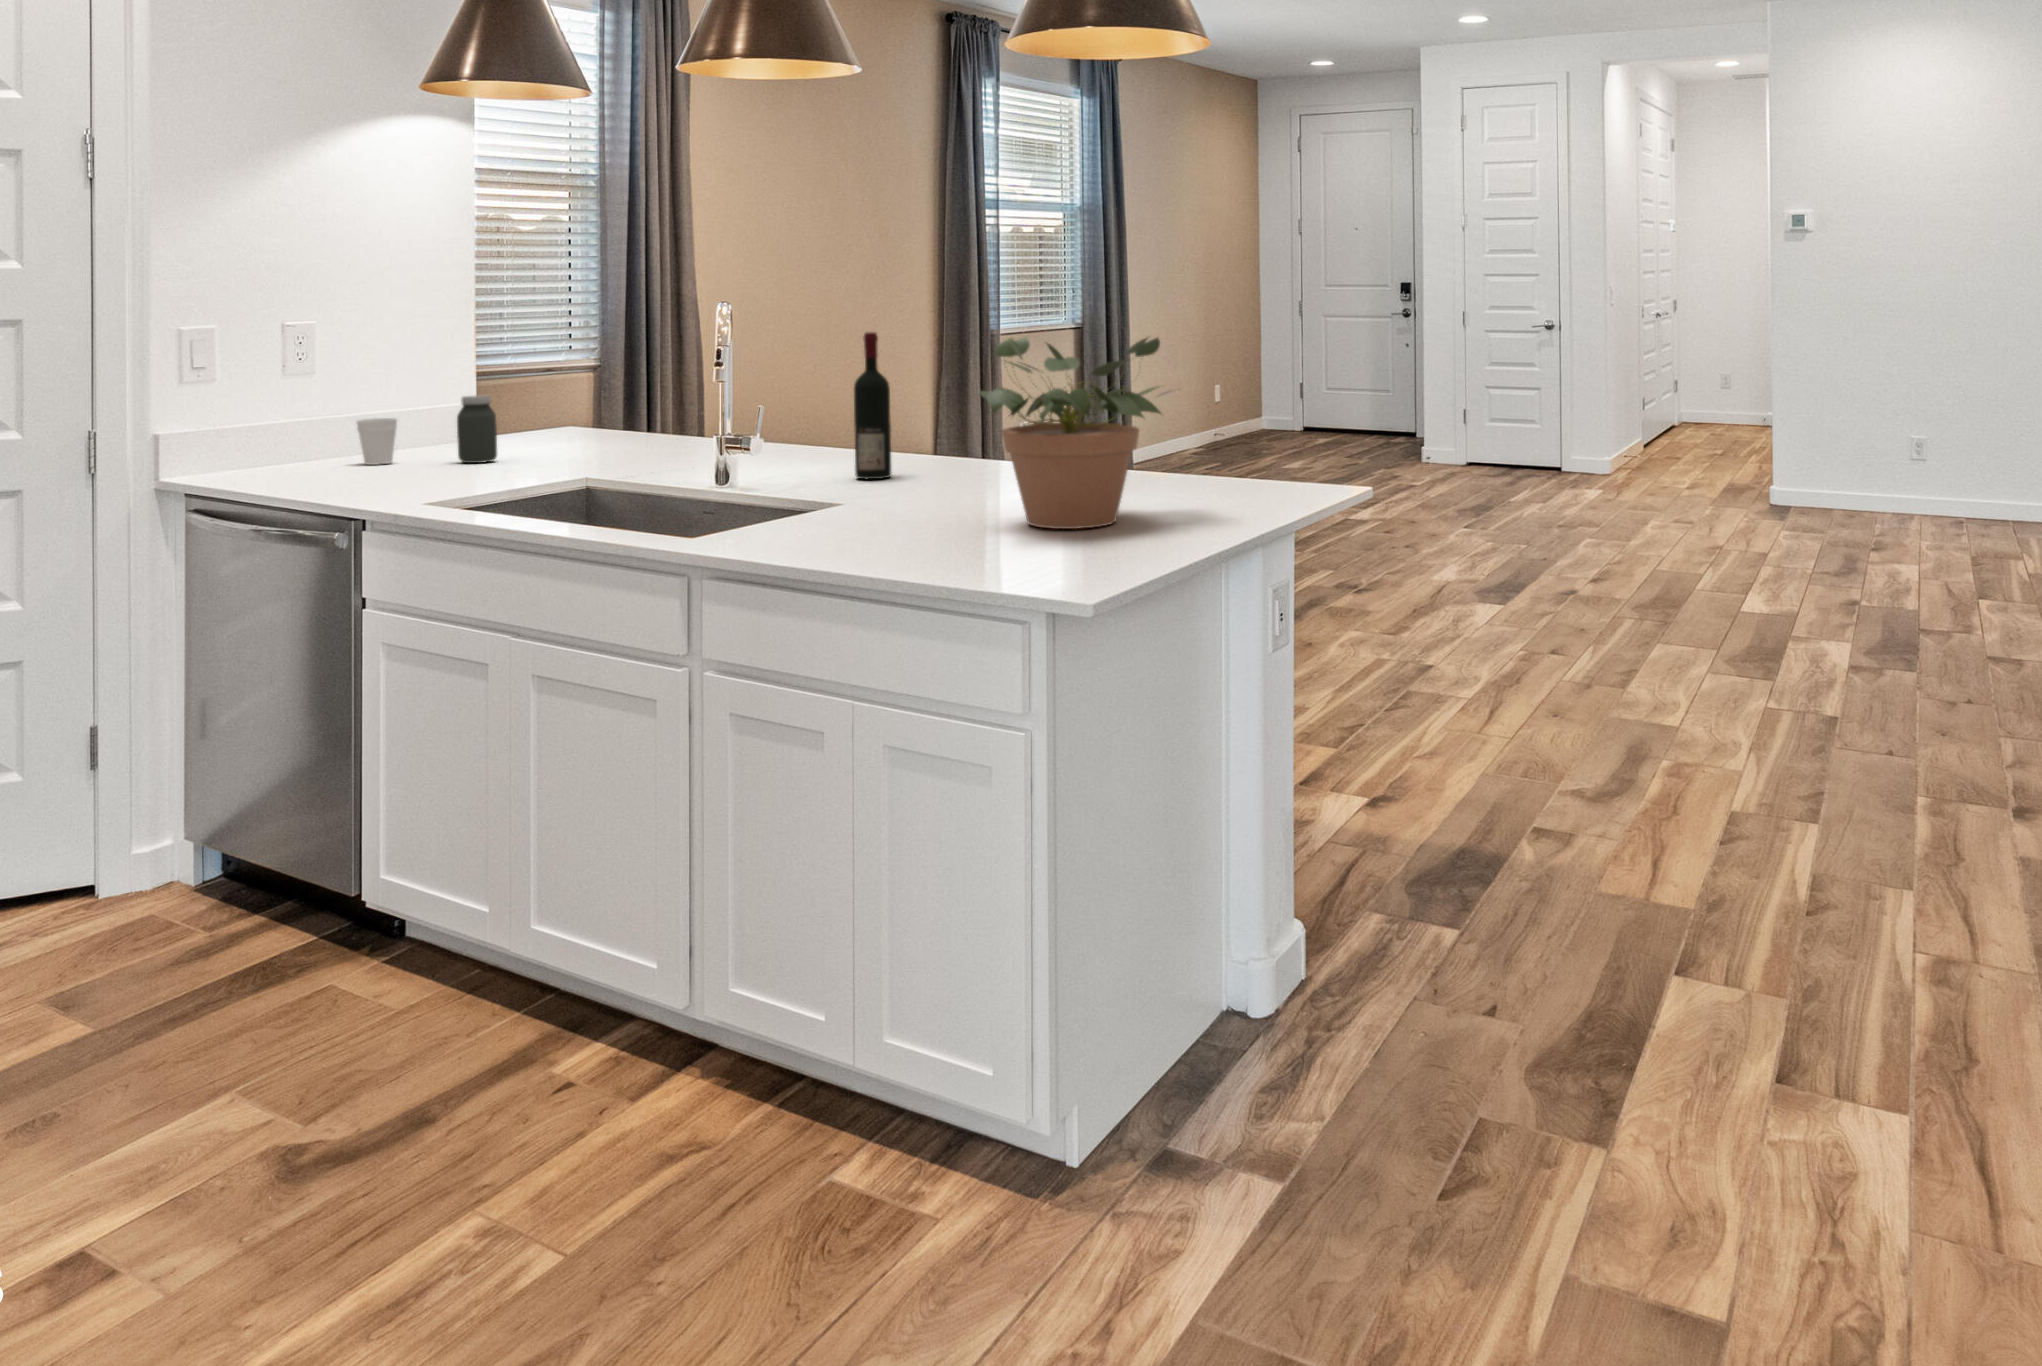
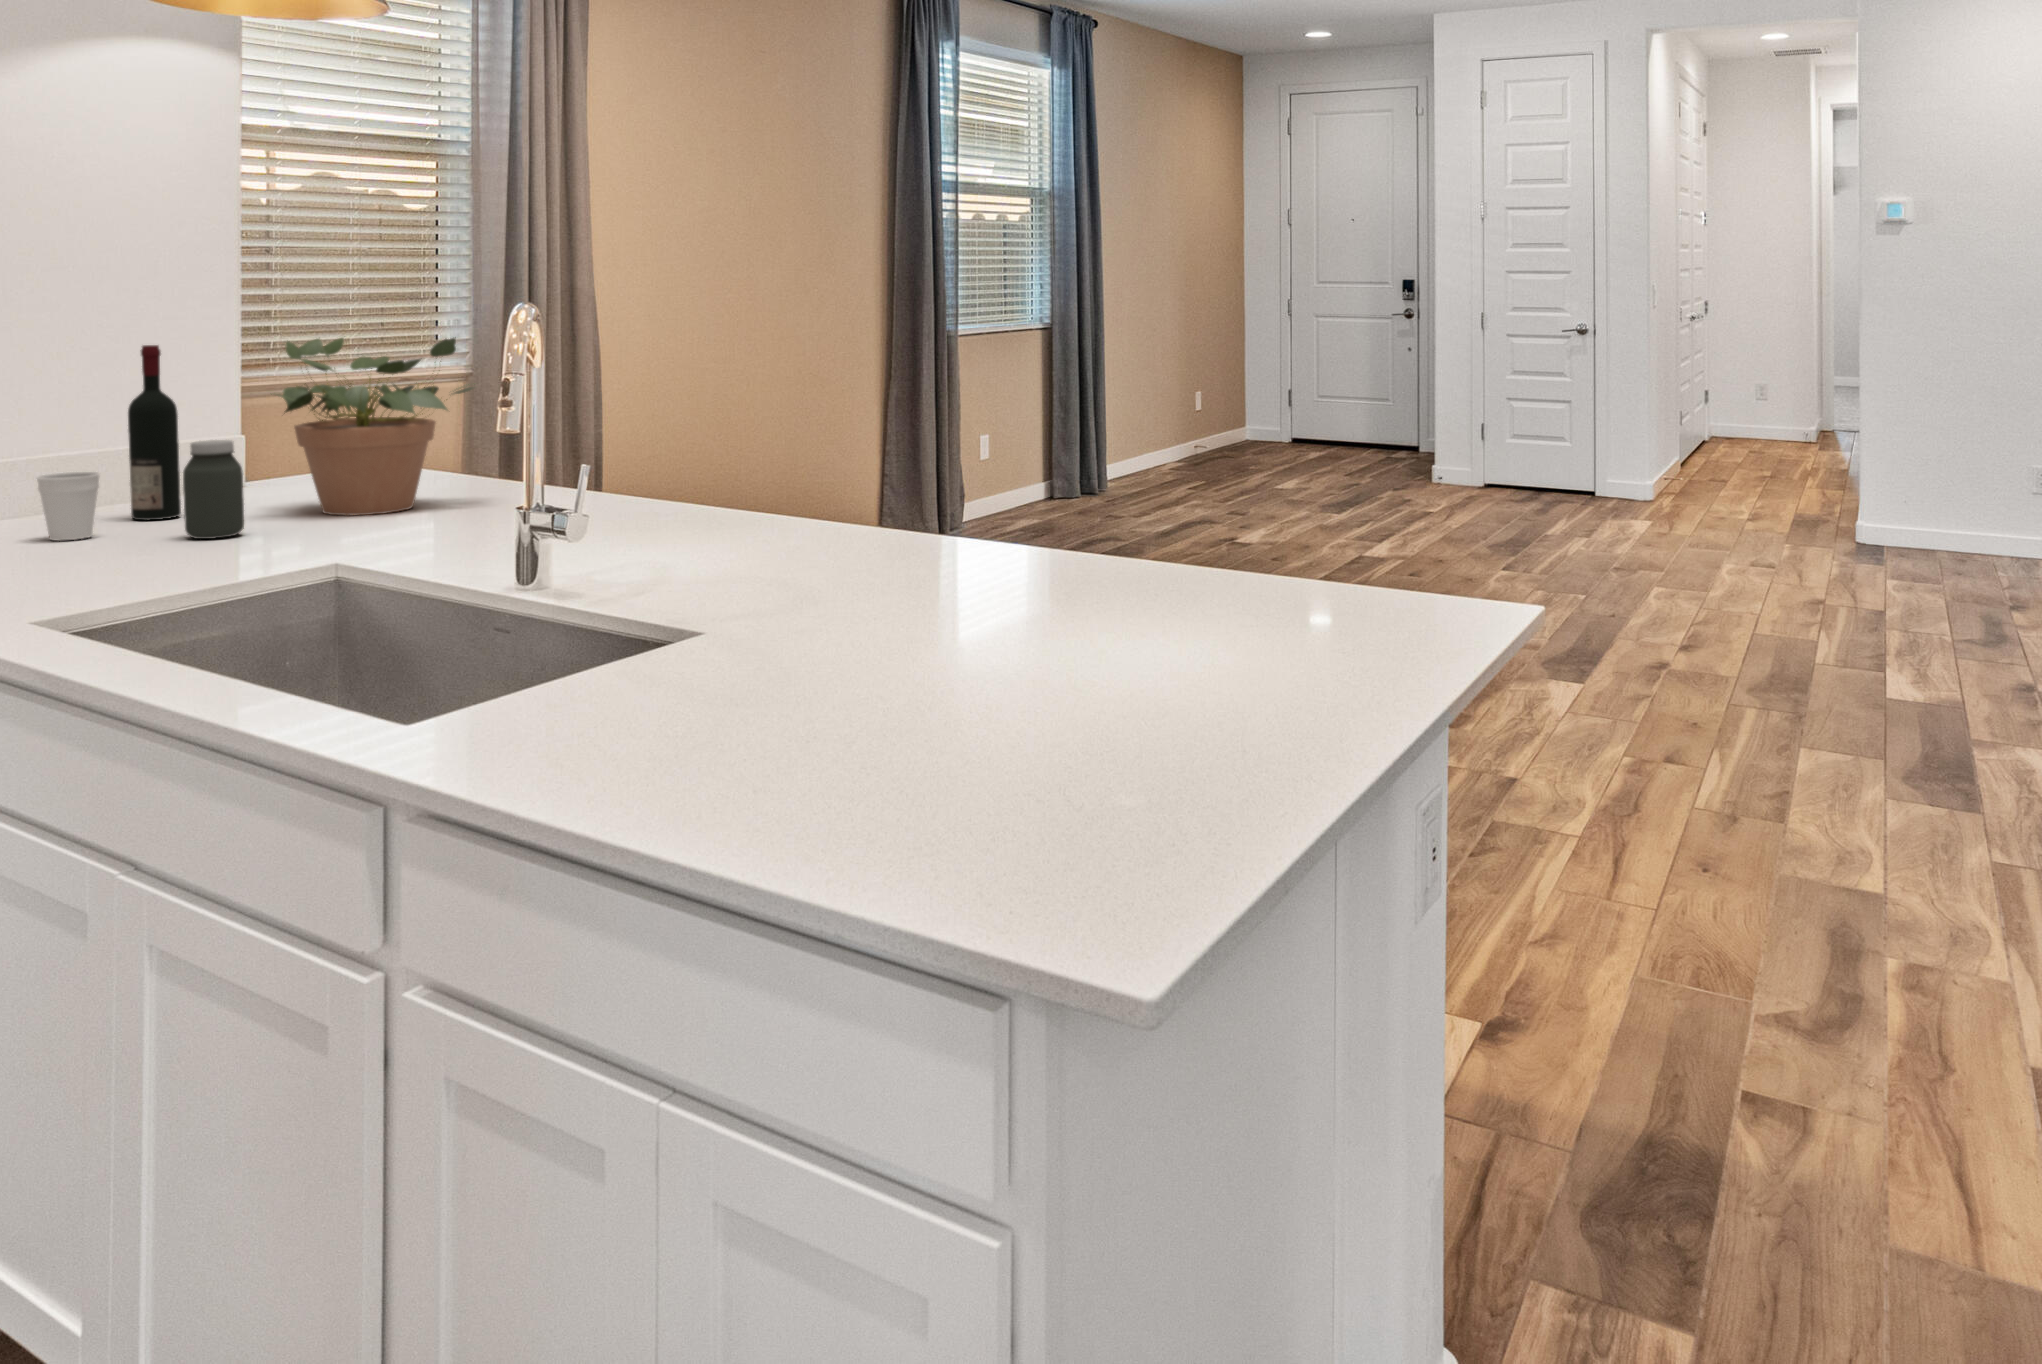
wine bottle: present [854,332,892,479] -> present [128,345,181,520]
potted plant: present [980,337,1165,529] -> present [277,337,473,515]

